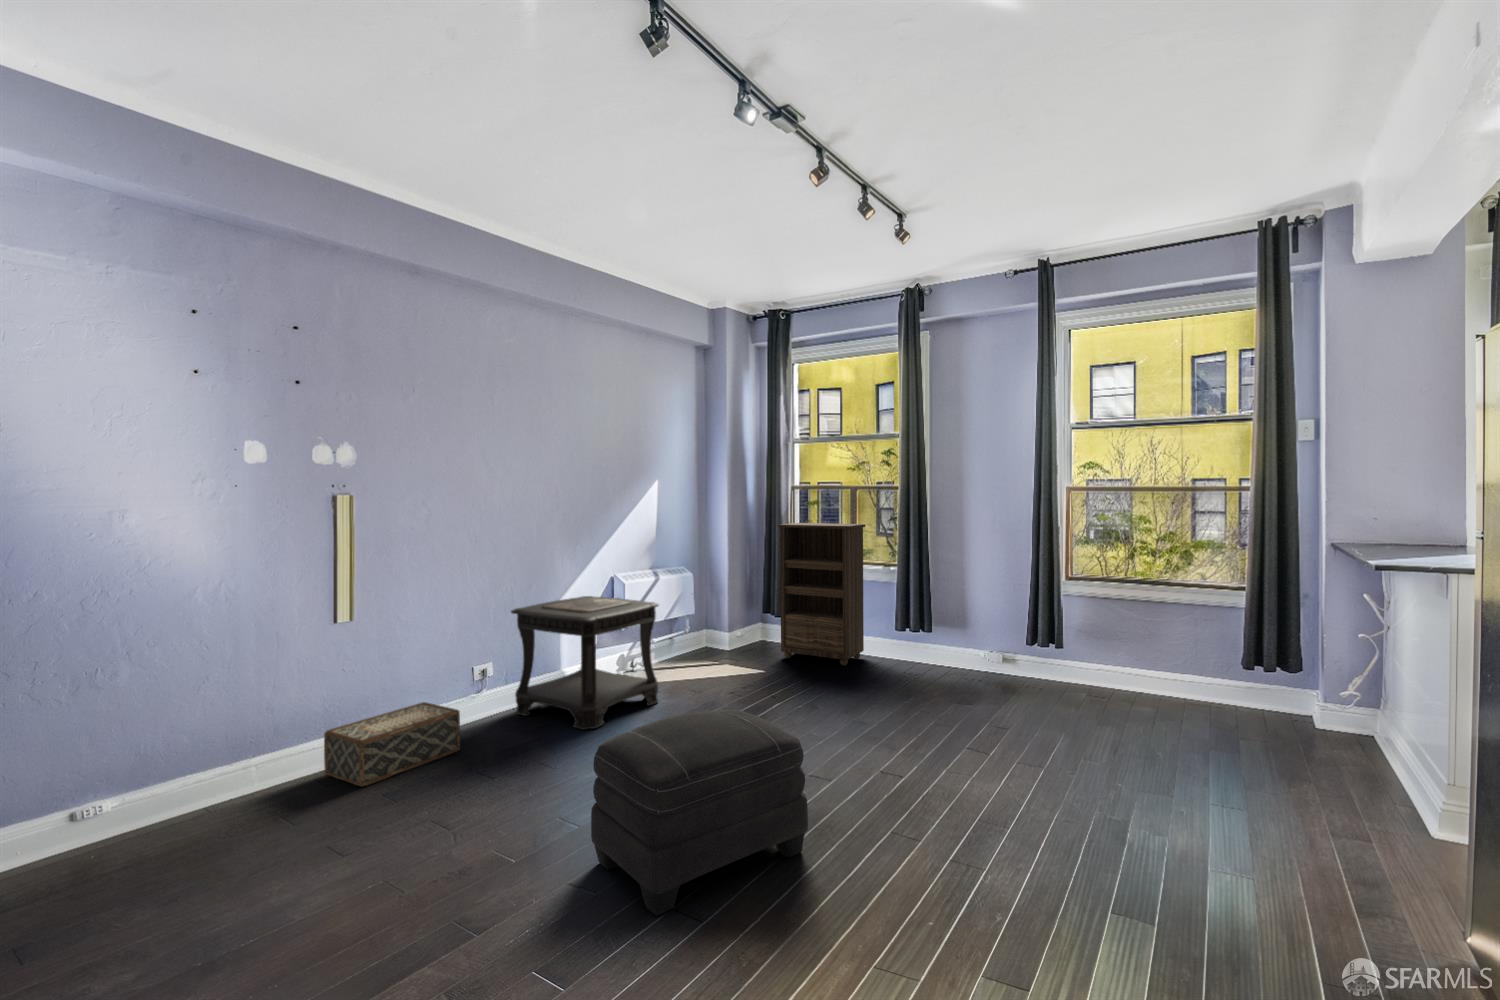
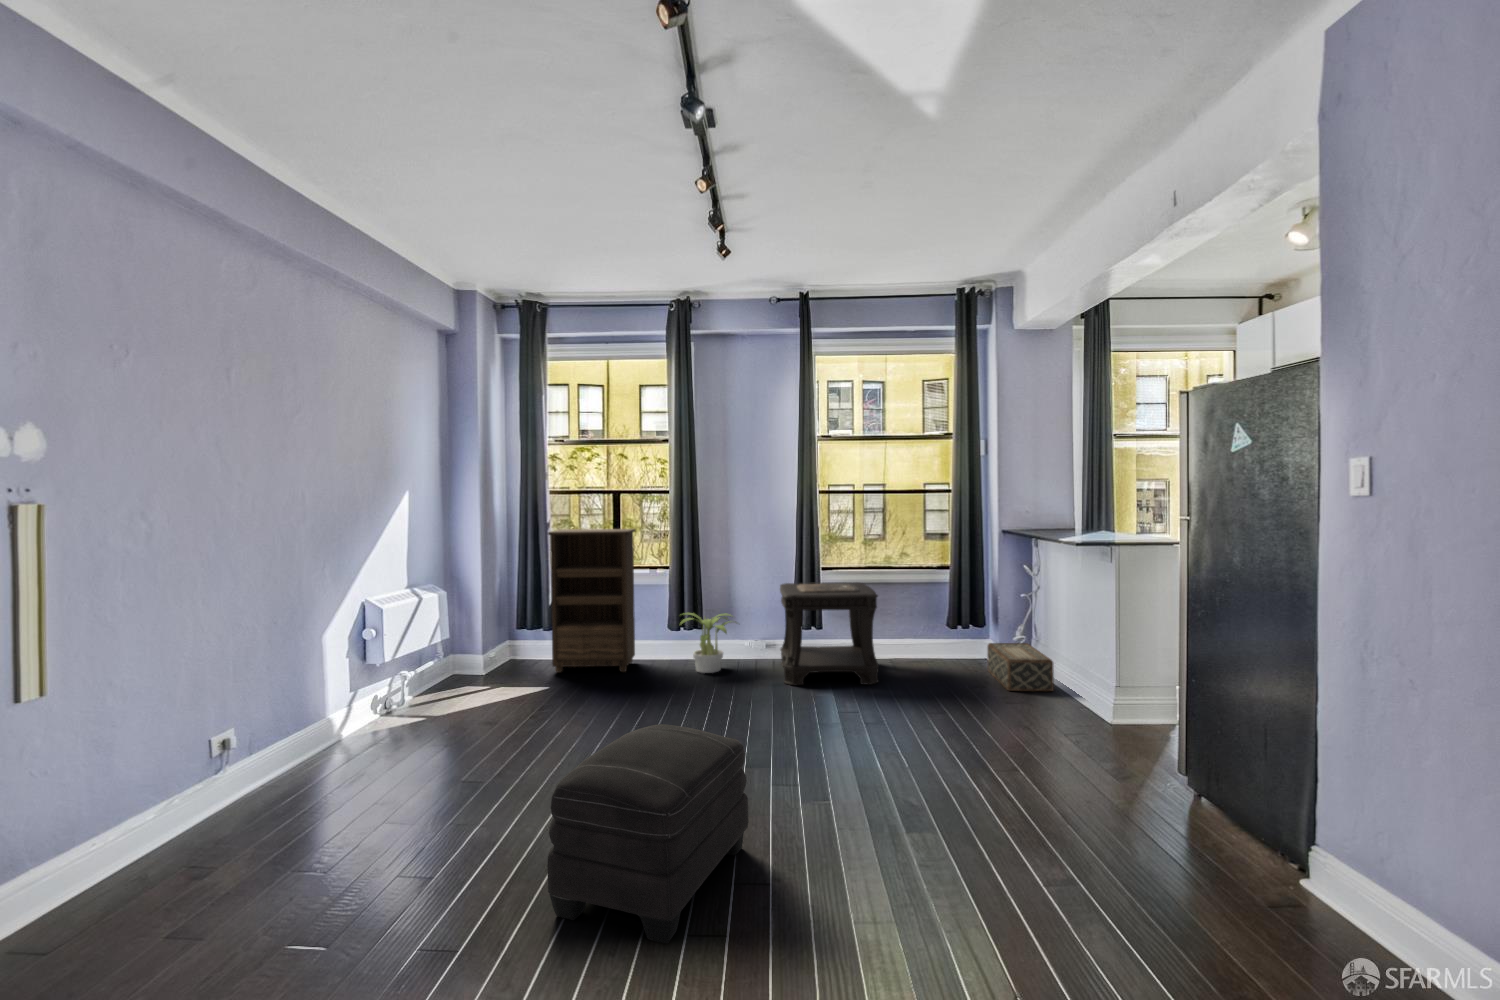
side table: present [511,596,659,730] -> present [780,583,879,685]
potted plant: none [895,613,968,679] -> present [680,613,732,673]
woven basket: present [324,702,460,786] -> present [987,643,1054,691]

